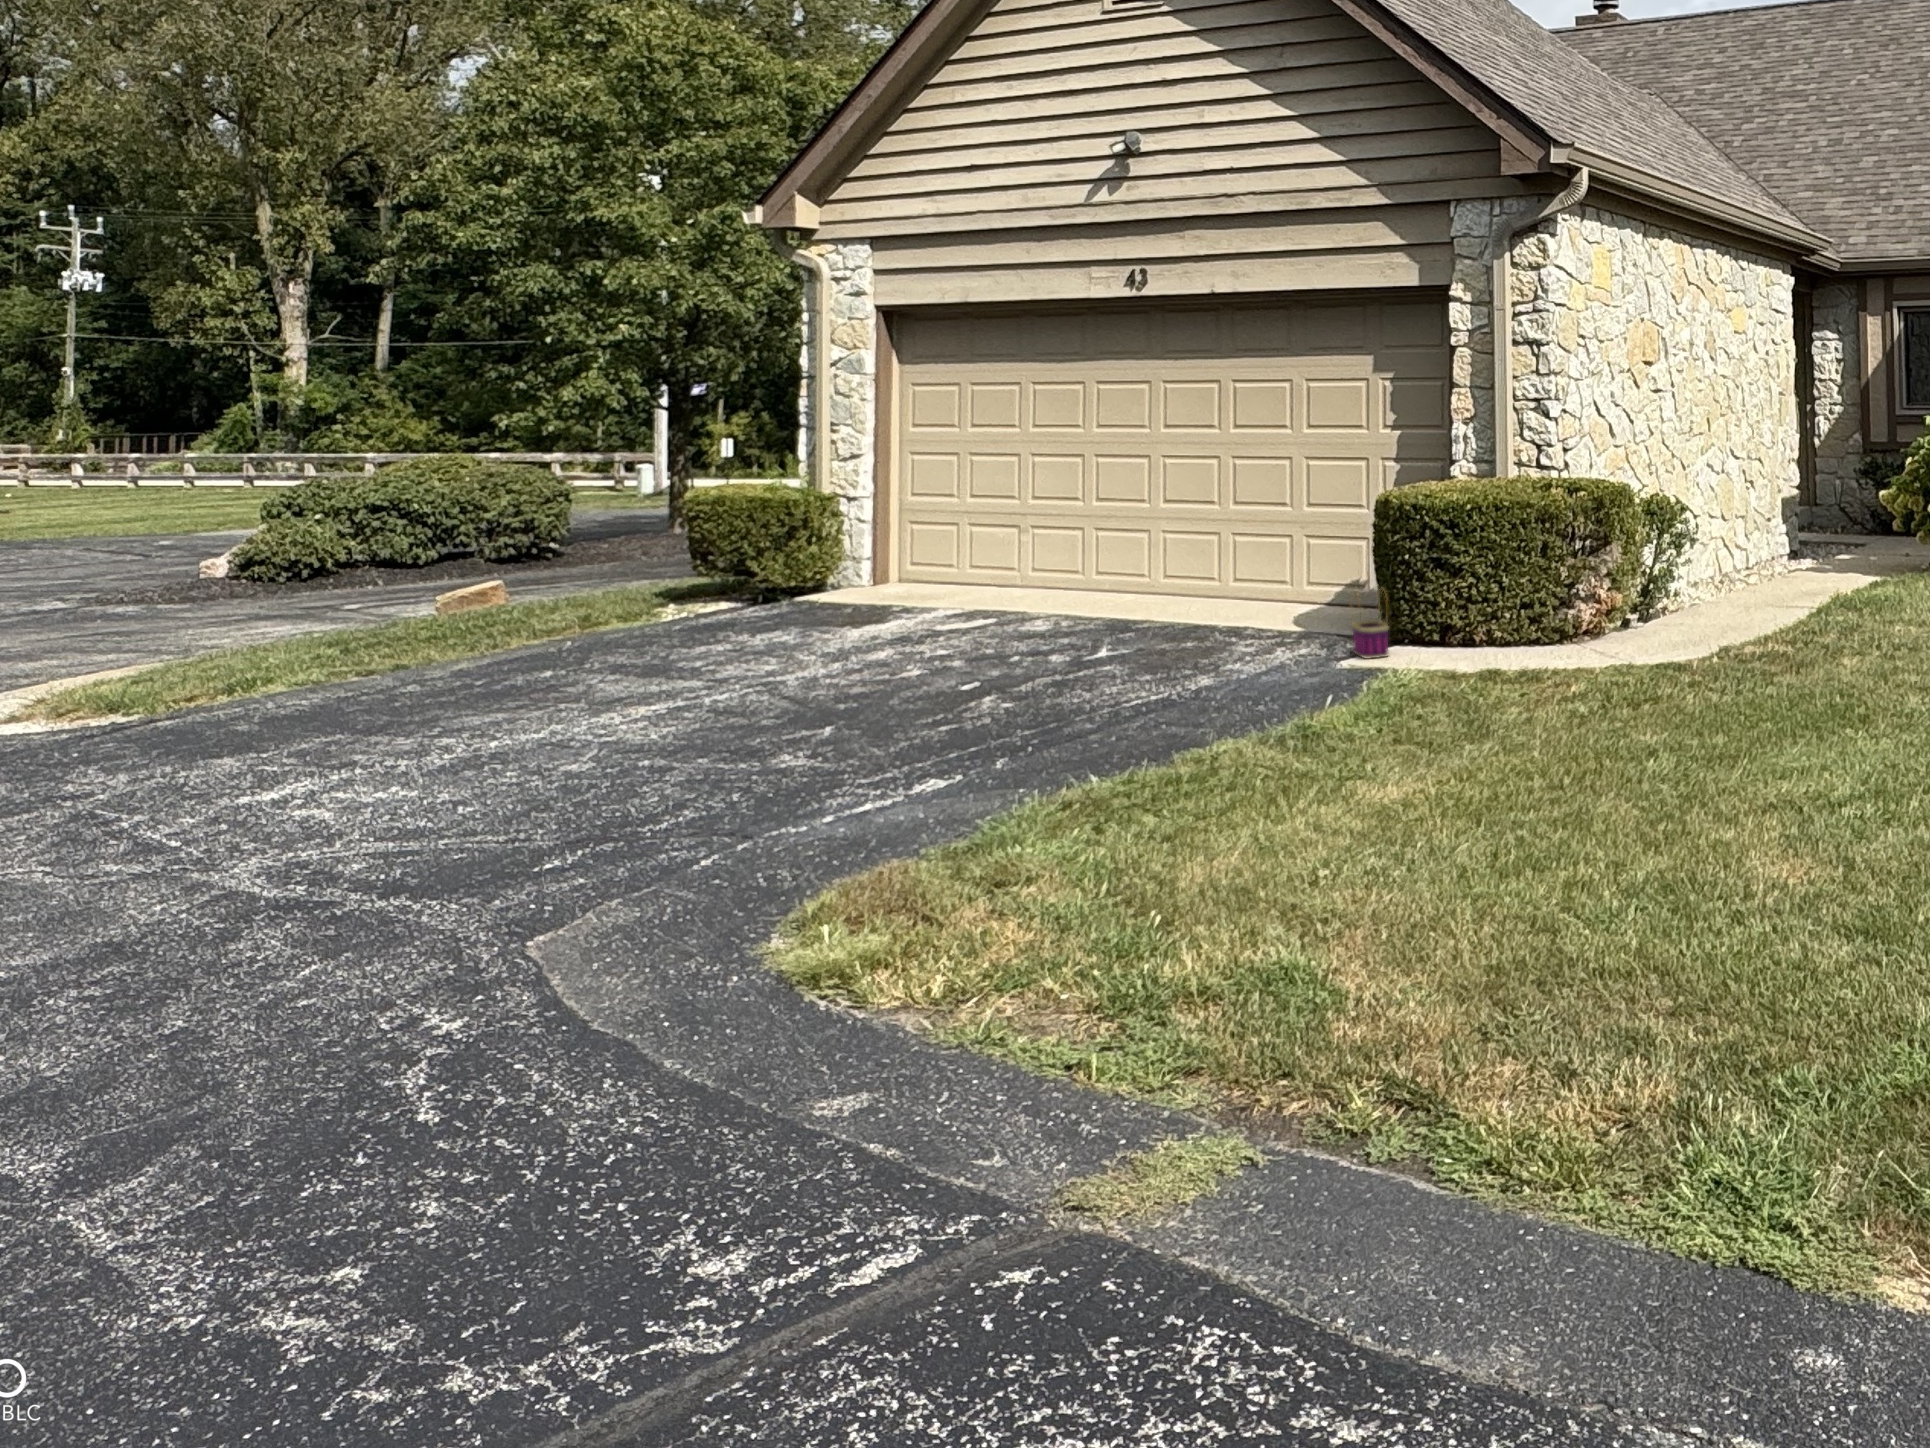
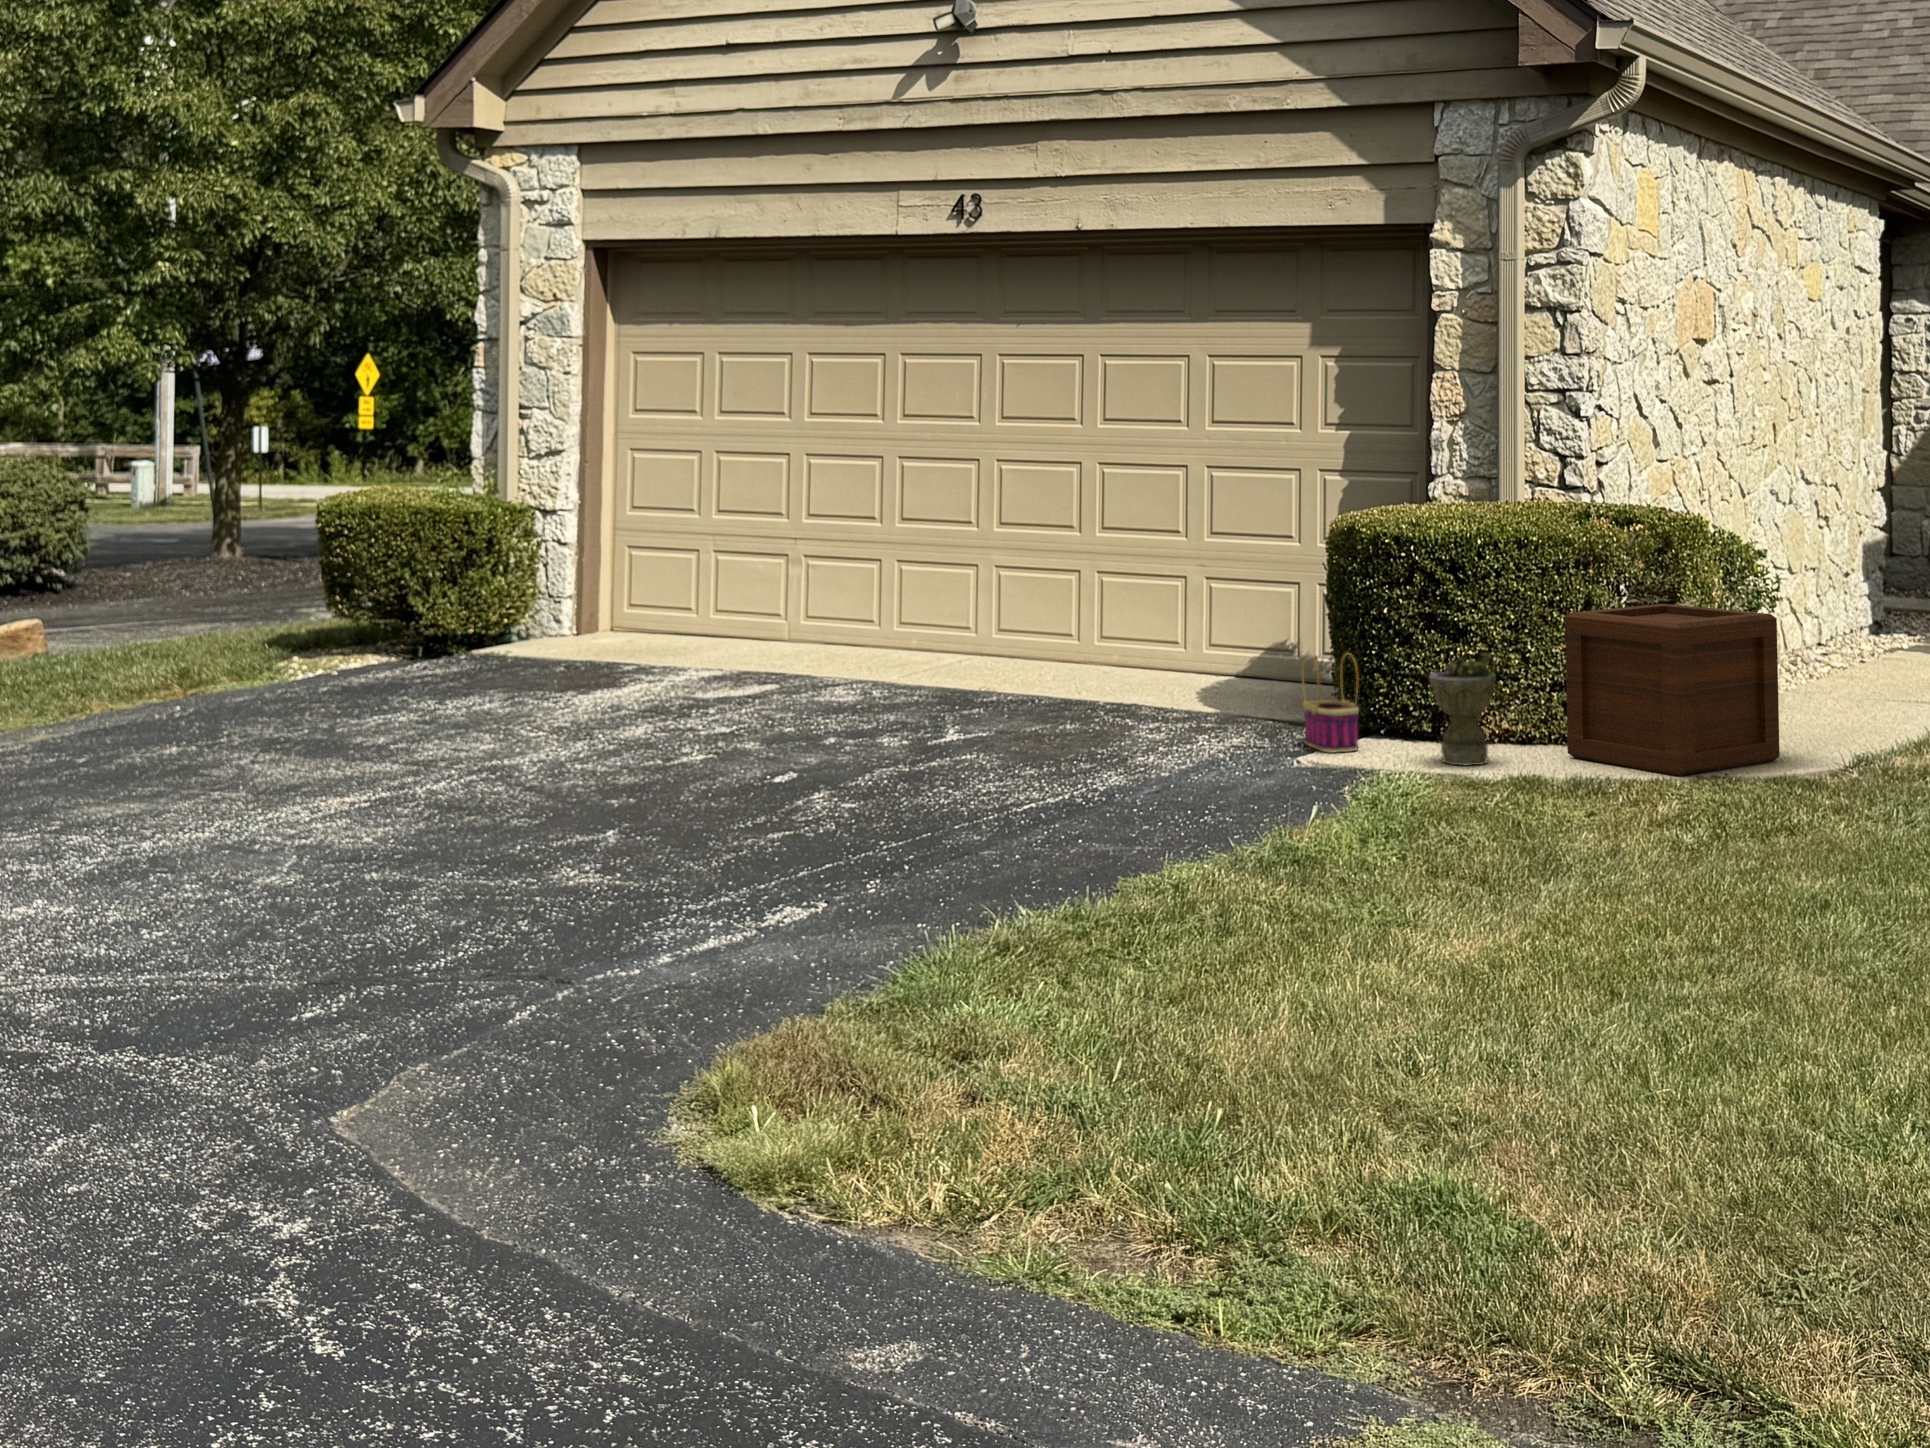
wooden crate: none [1527,547,1674,669] -> present [1565,604,1780,776]
planter: none [1432,586,1478,666] -> present [1429,653,1496,765]

